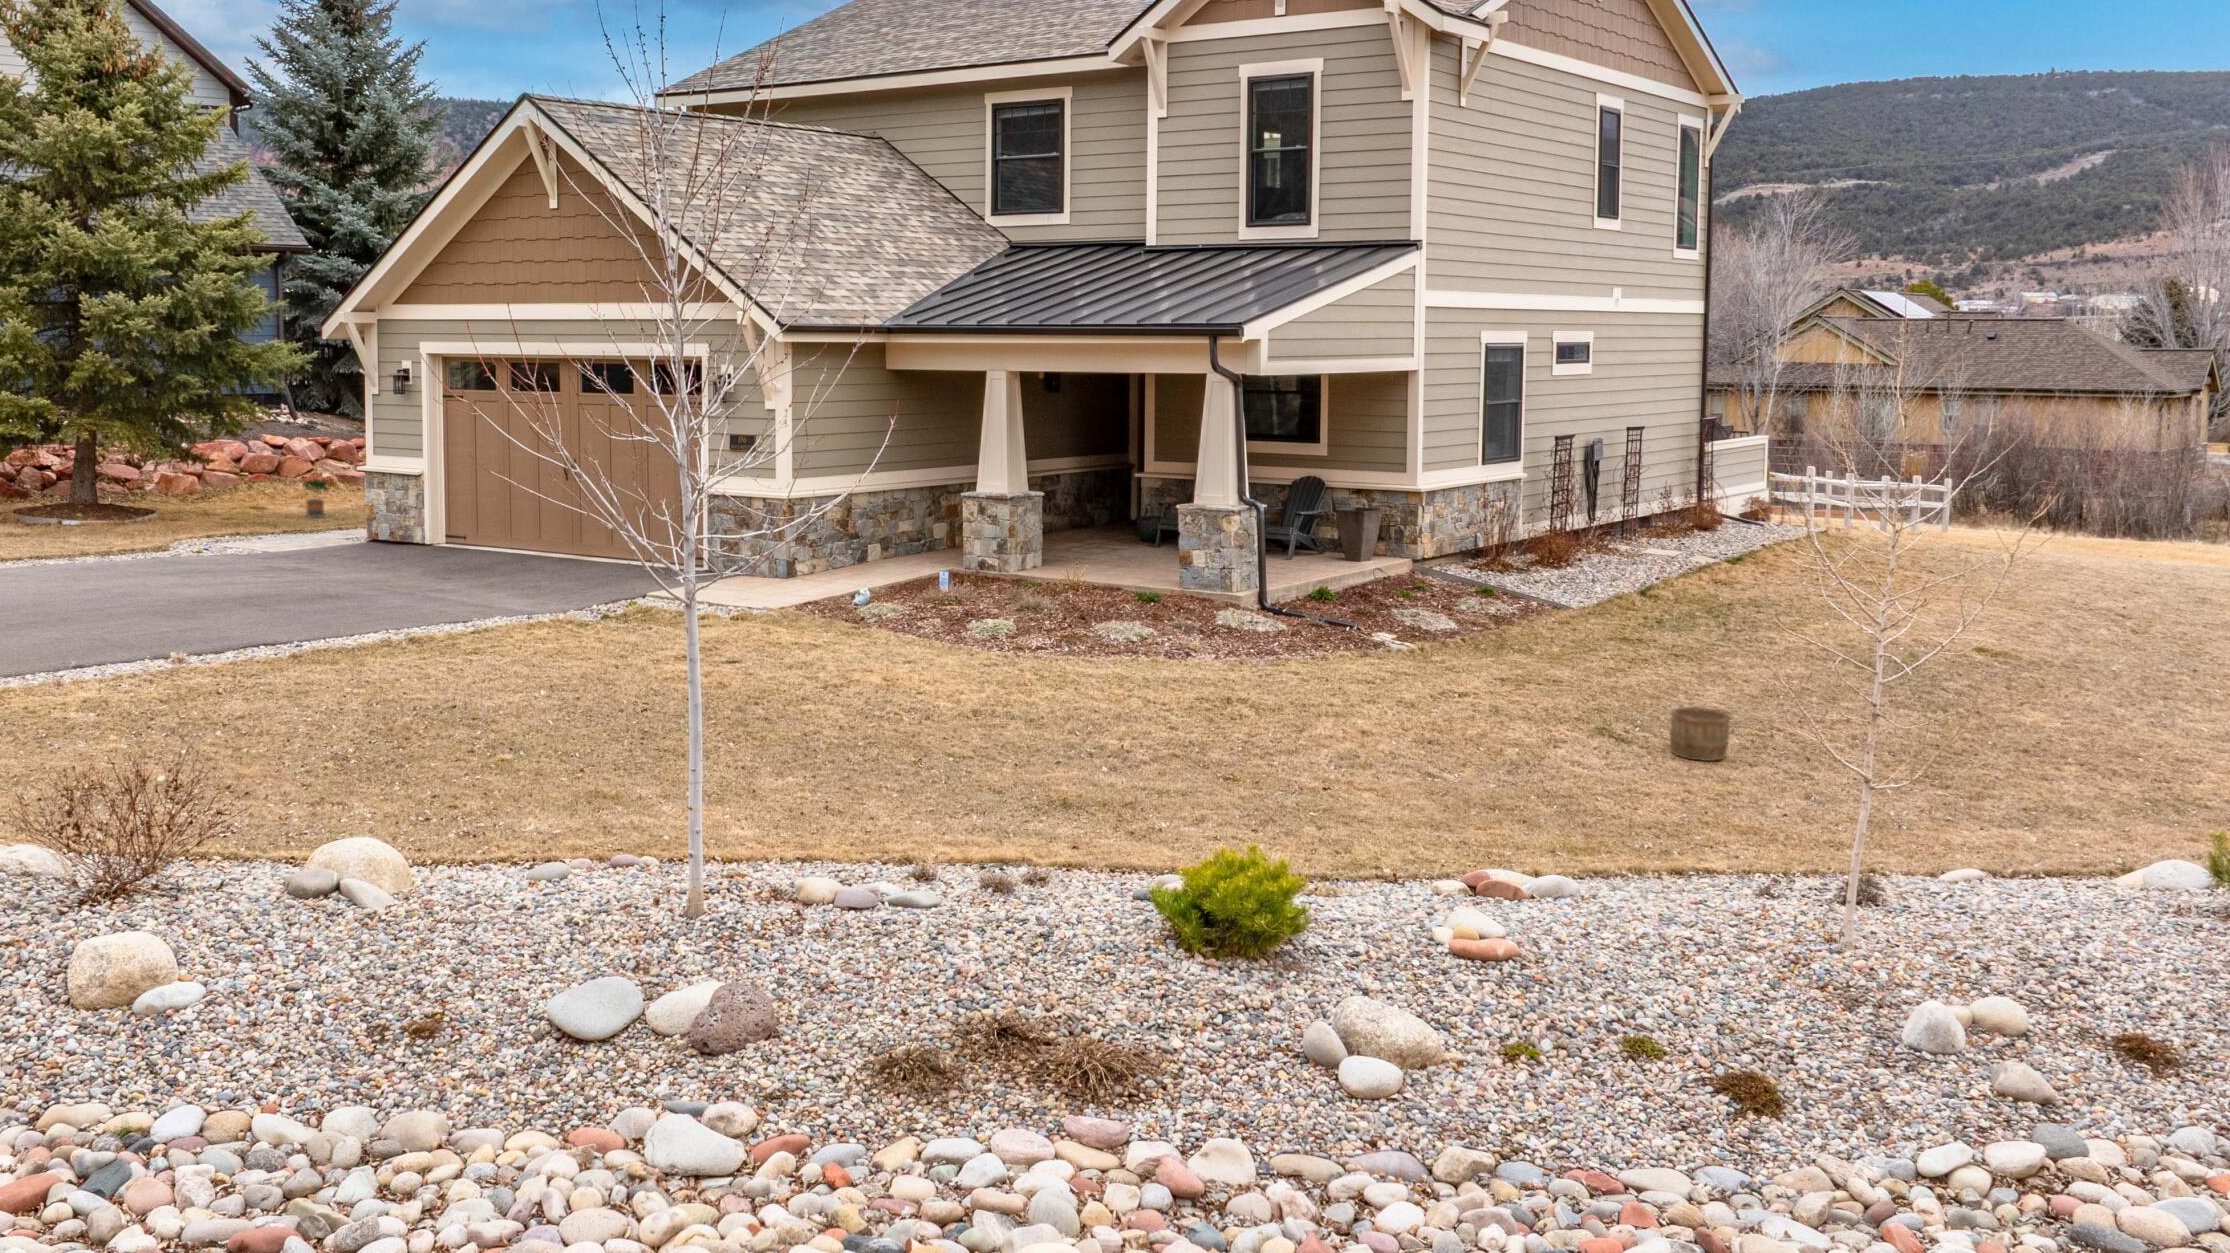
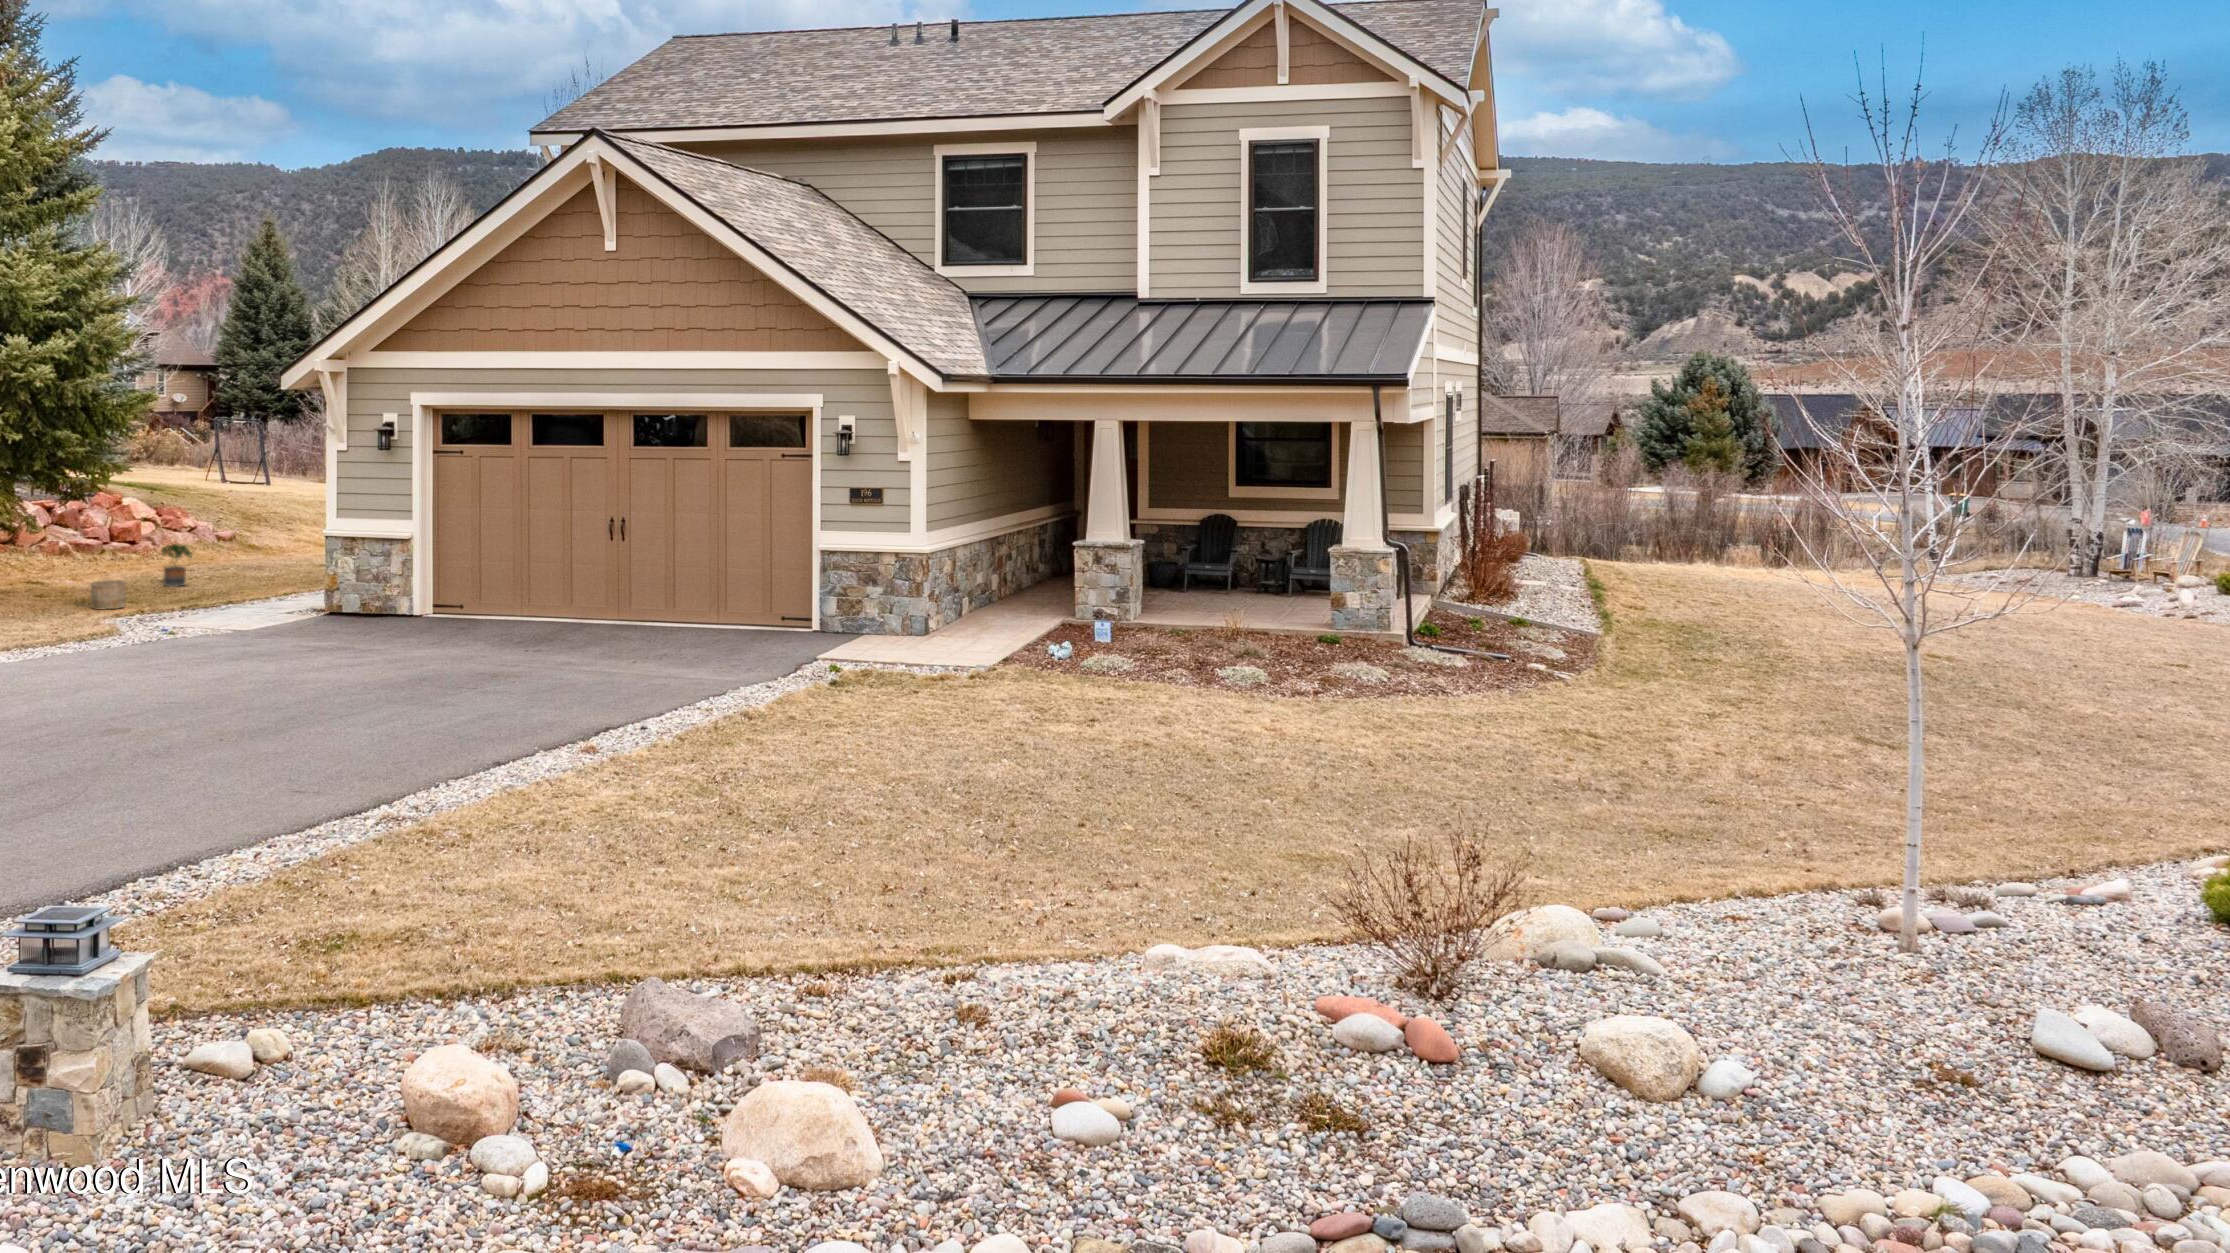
wooden bucket: present [1670,707,1731,761] -> present [91,580,126,610]

